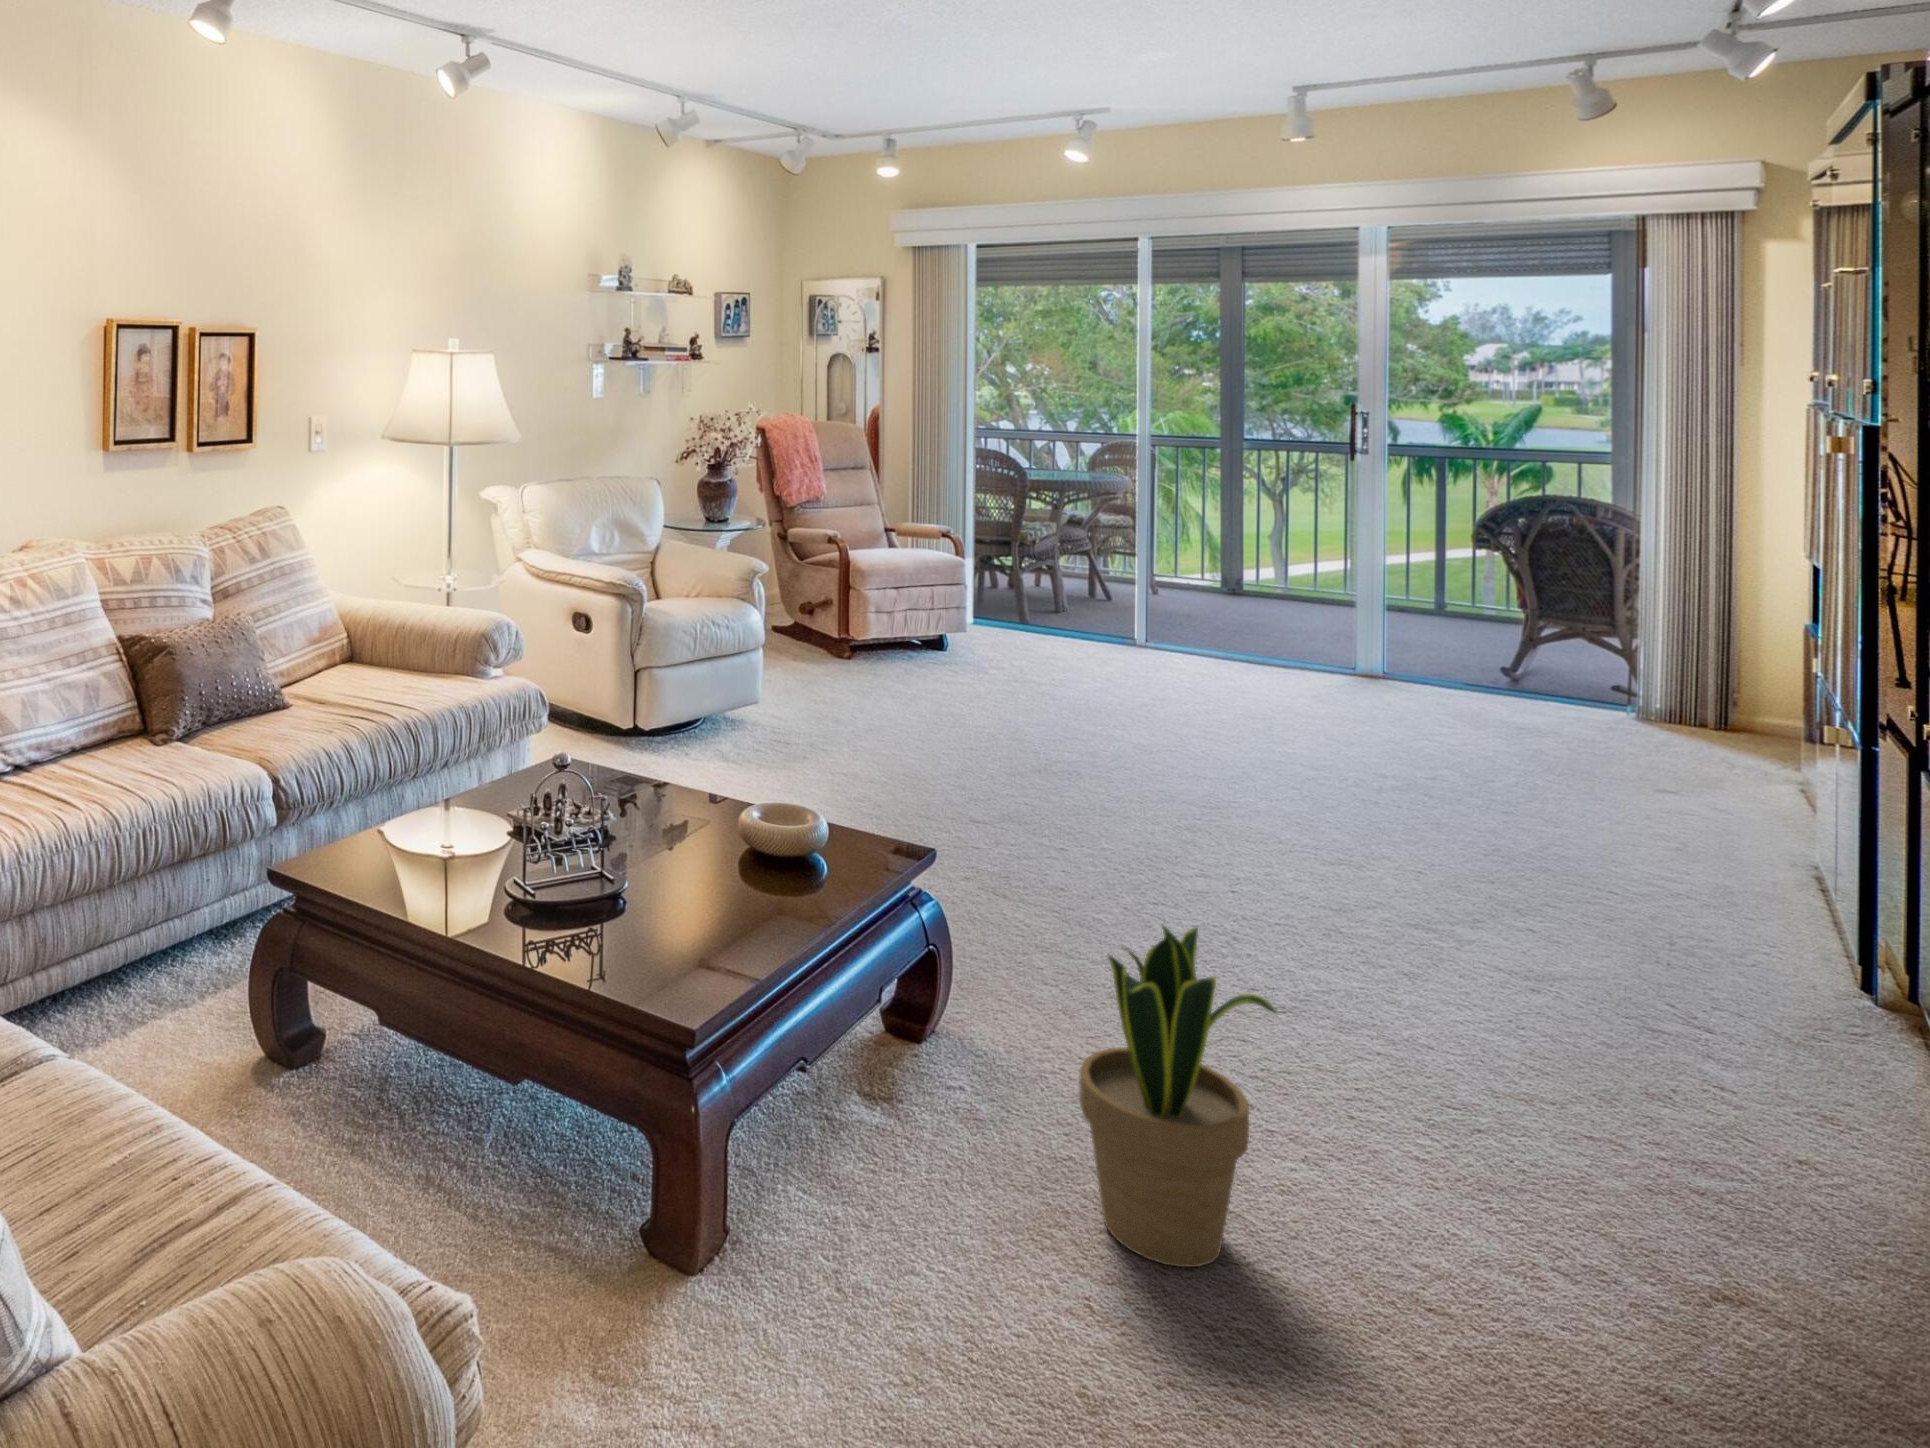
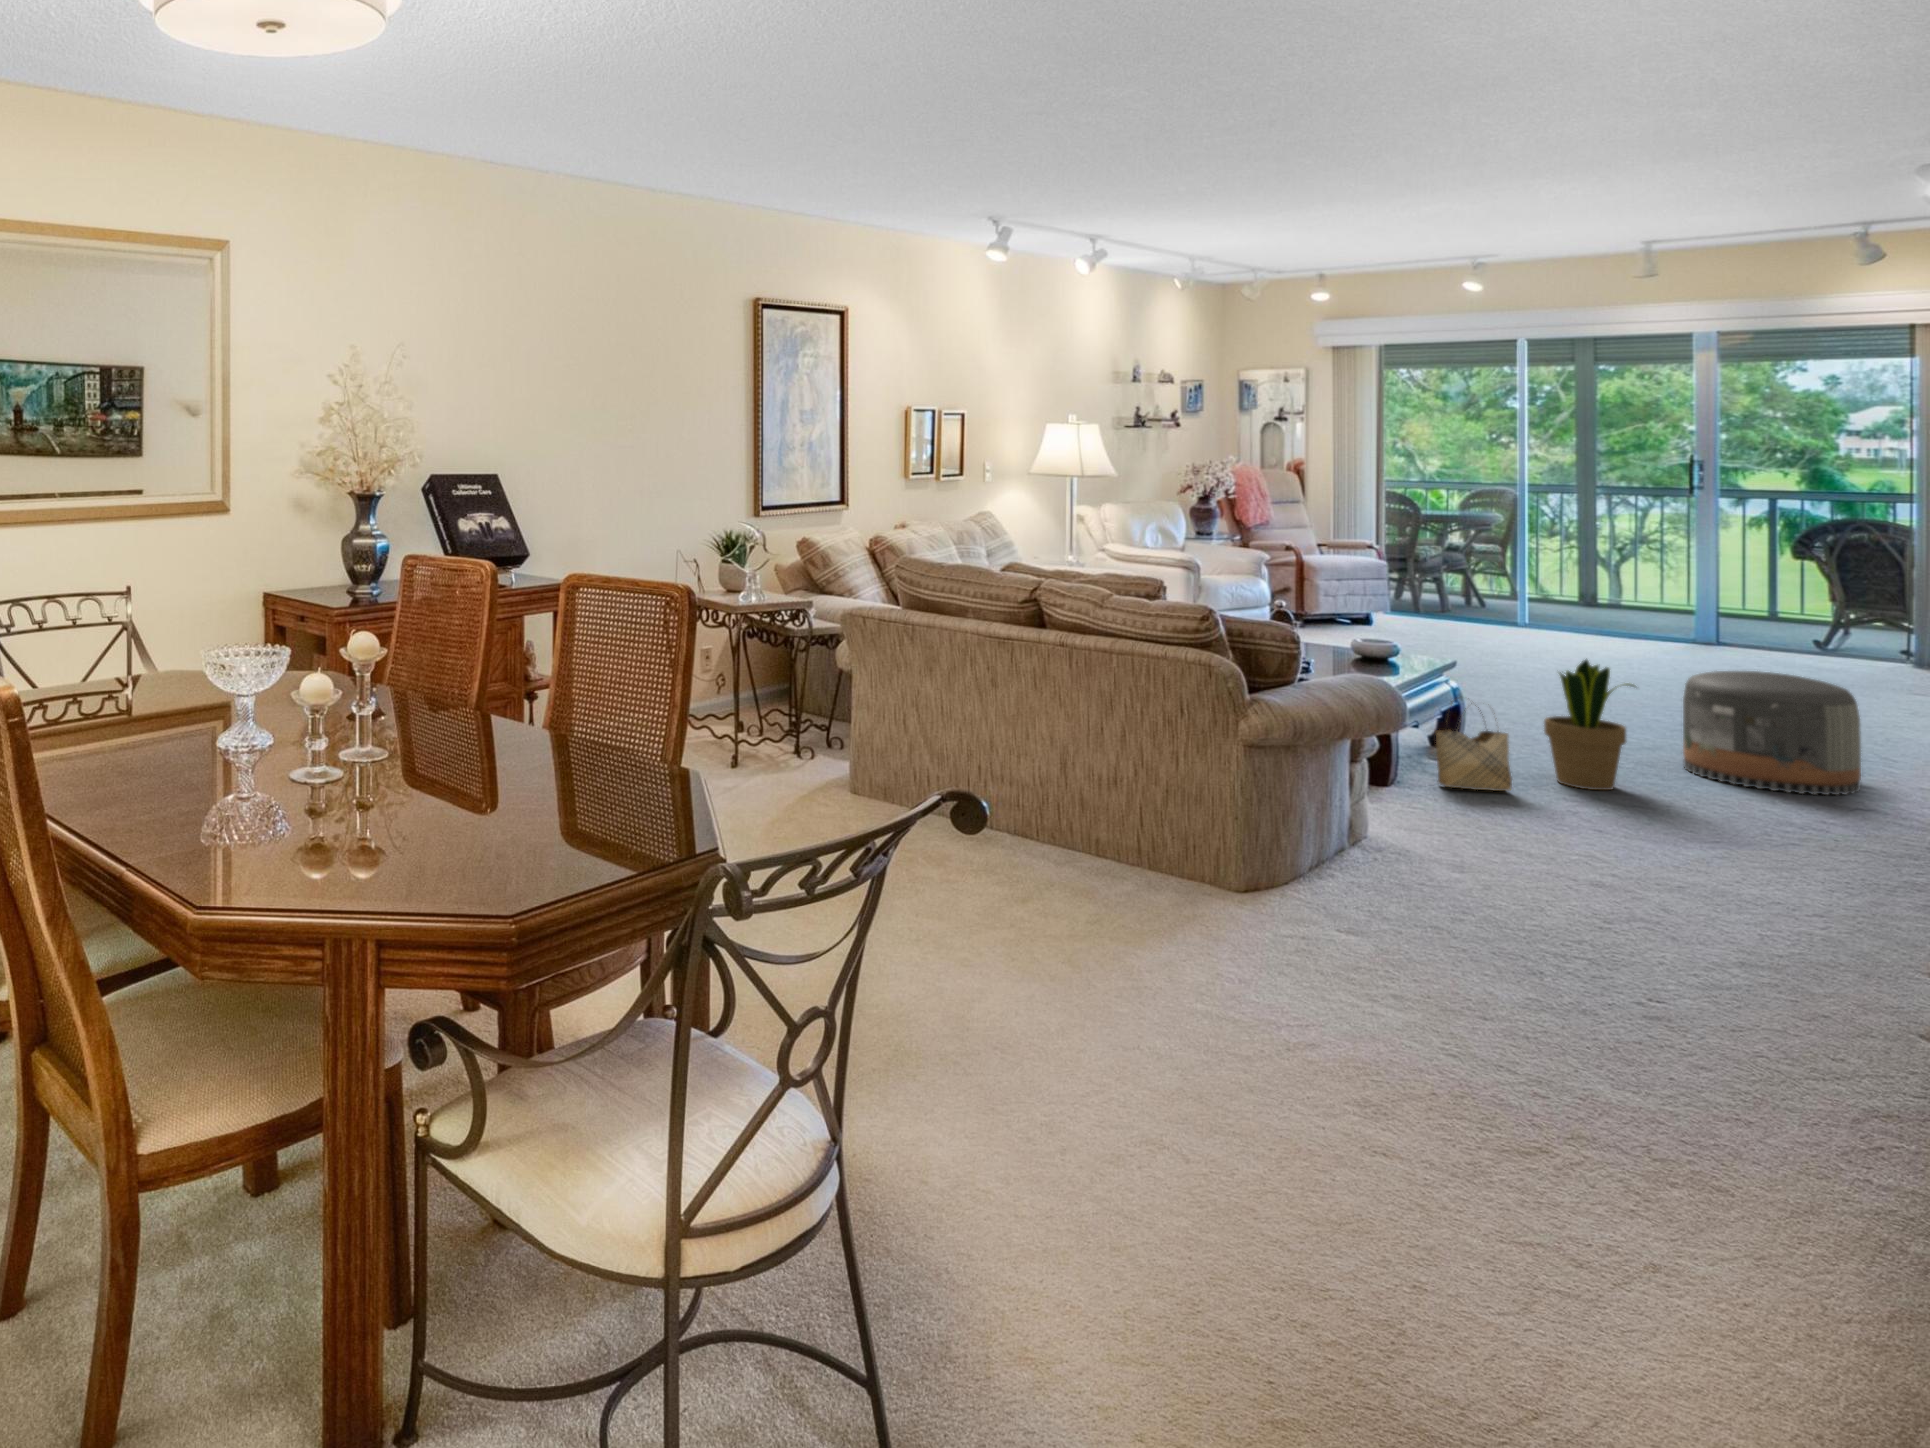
pouf: none [1360,895,1719,1246] -> present [1683,671,1861,795]
woven basket: none [822,1041,989,1308] -> present [1435,707,1512,791]

